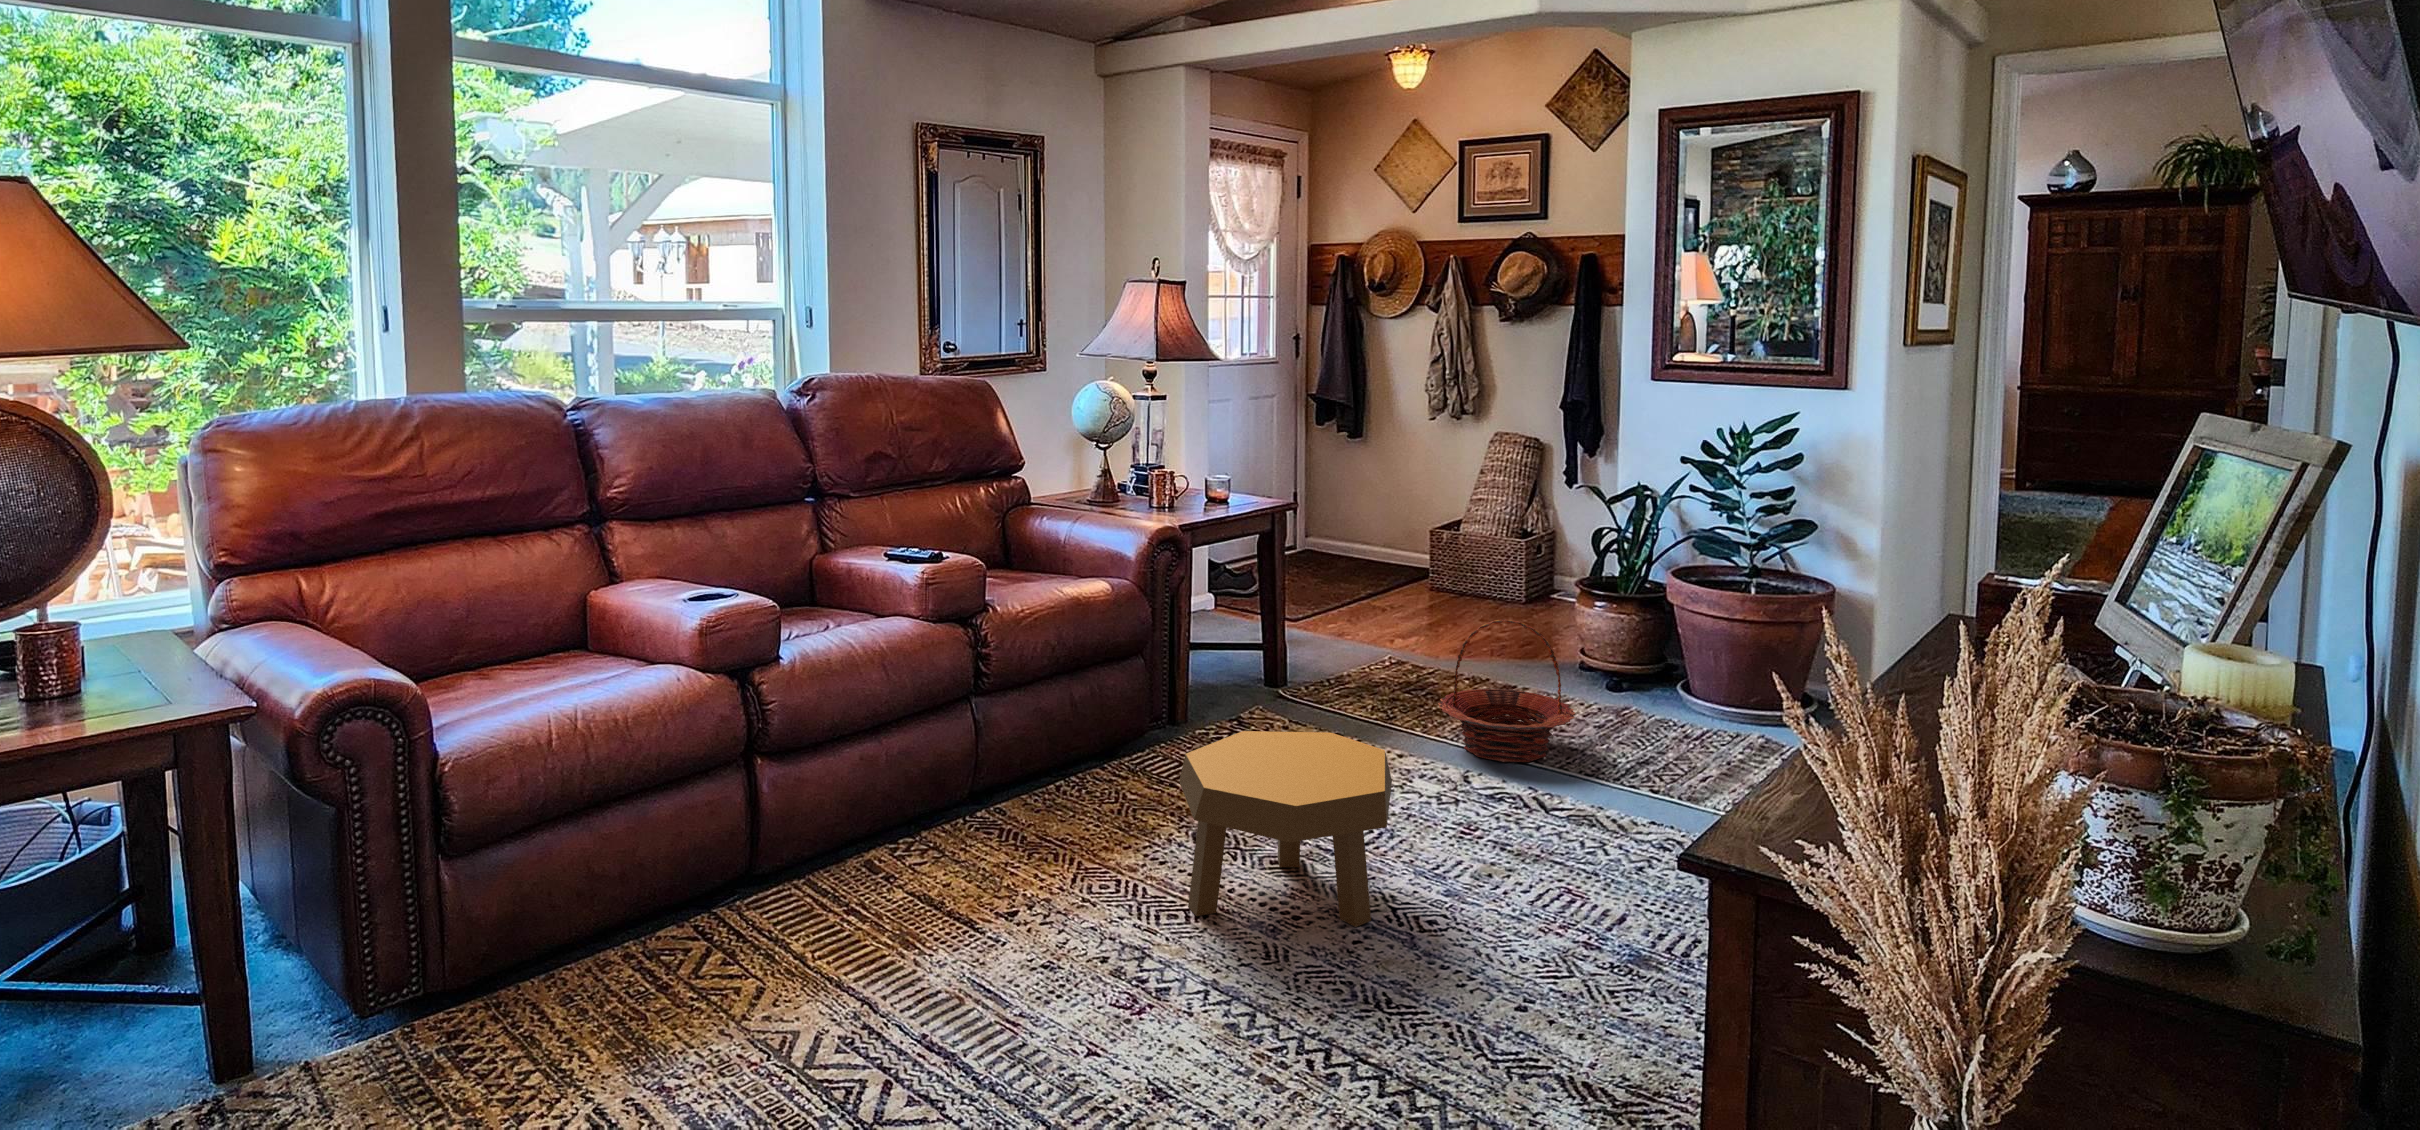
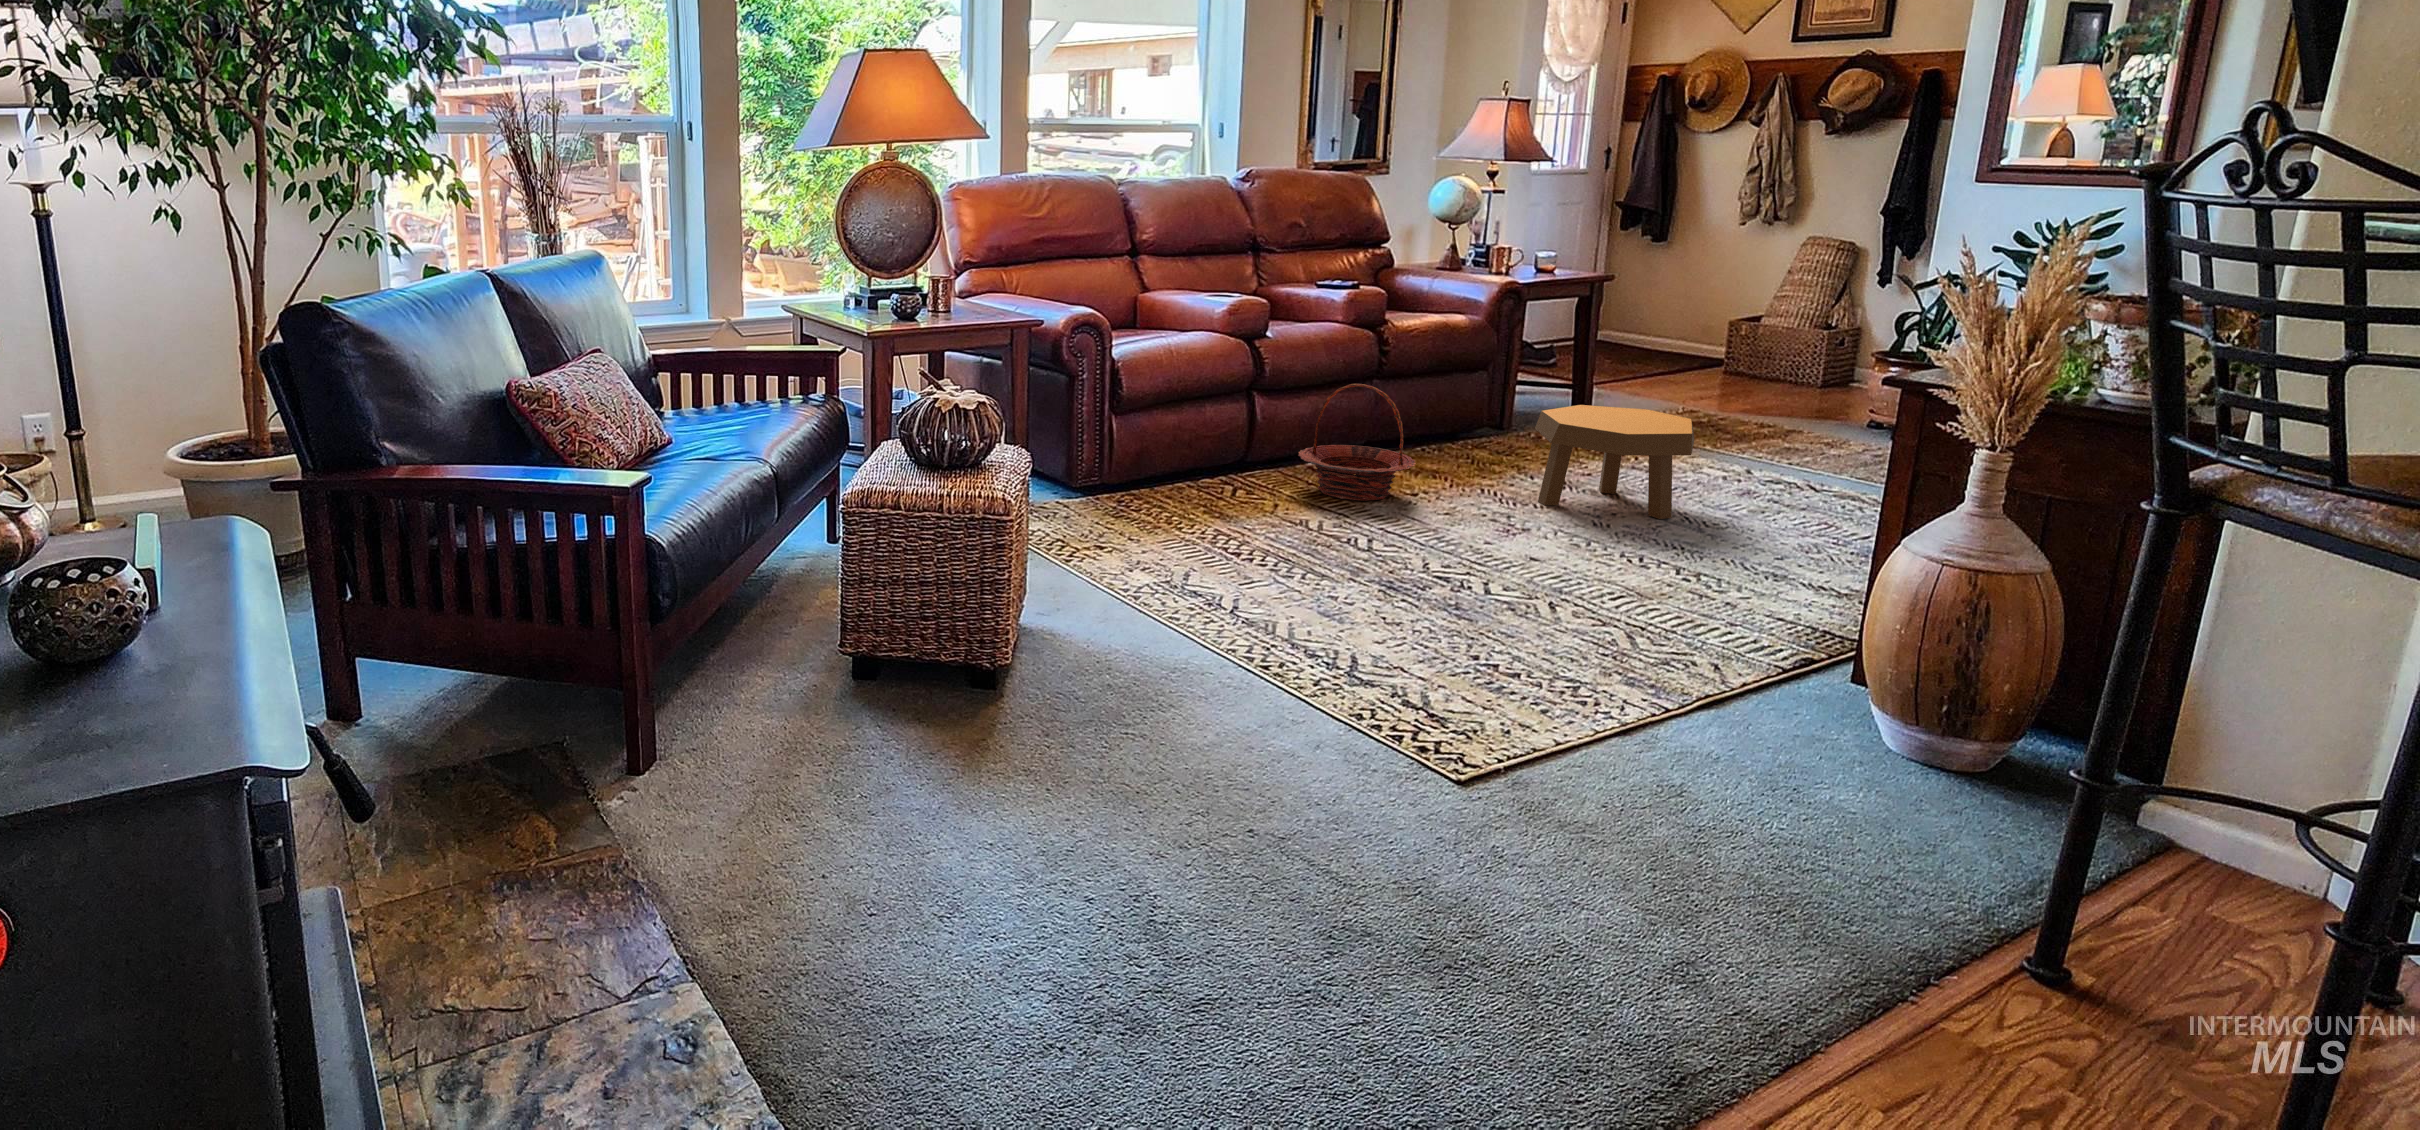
basket: present [1438,619,1575,762] -> present [1298,384,1416,501]

